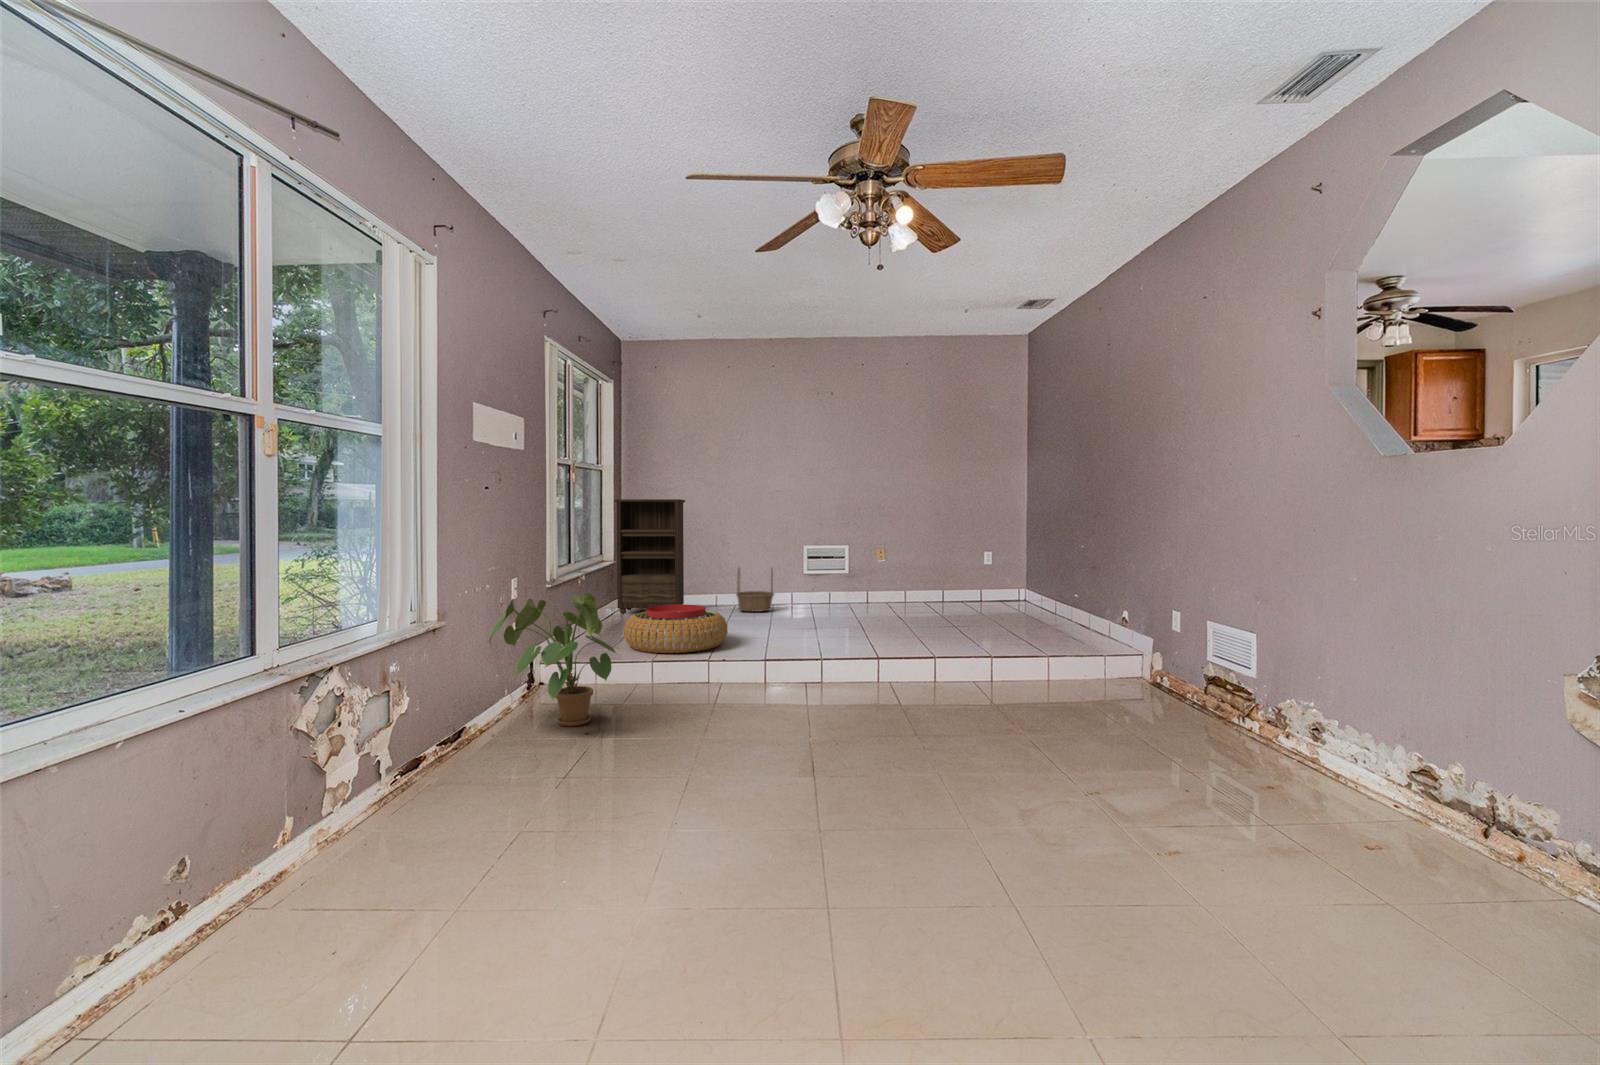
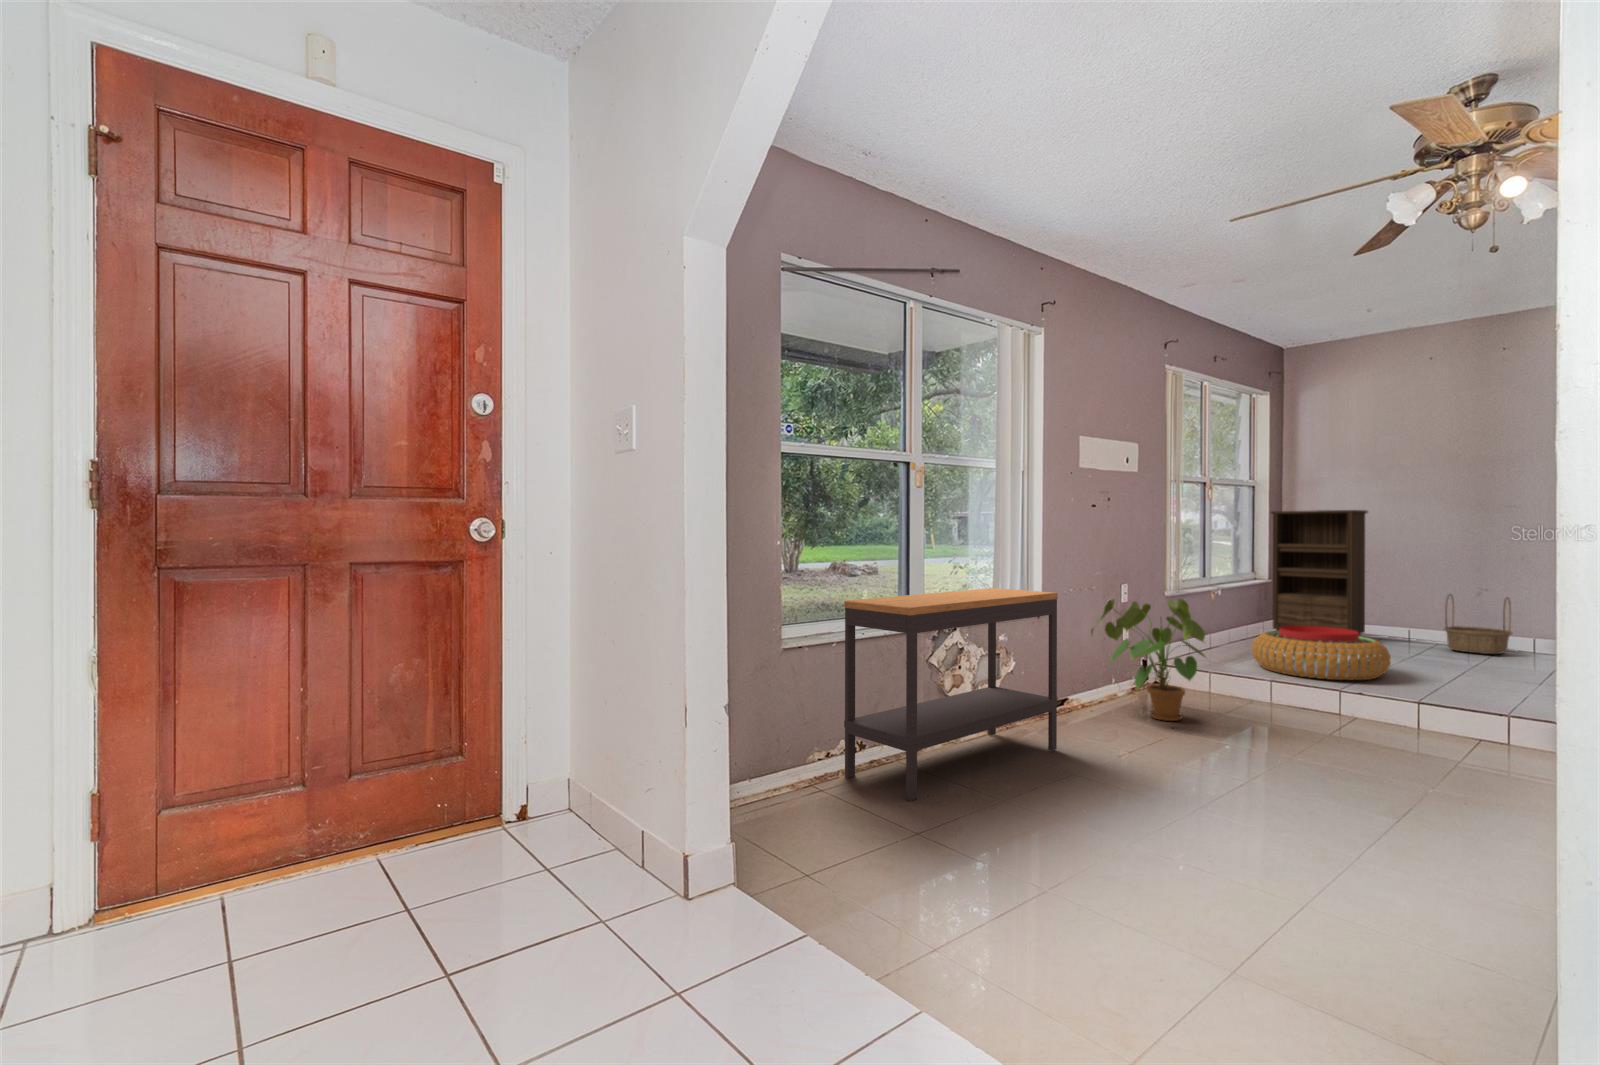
console table: none [139,603,487,987] -> present [844,588,1058,801]

